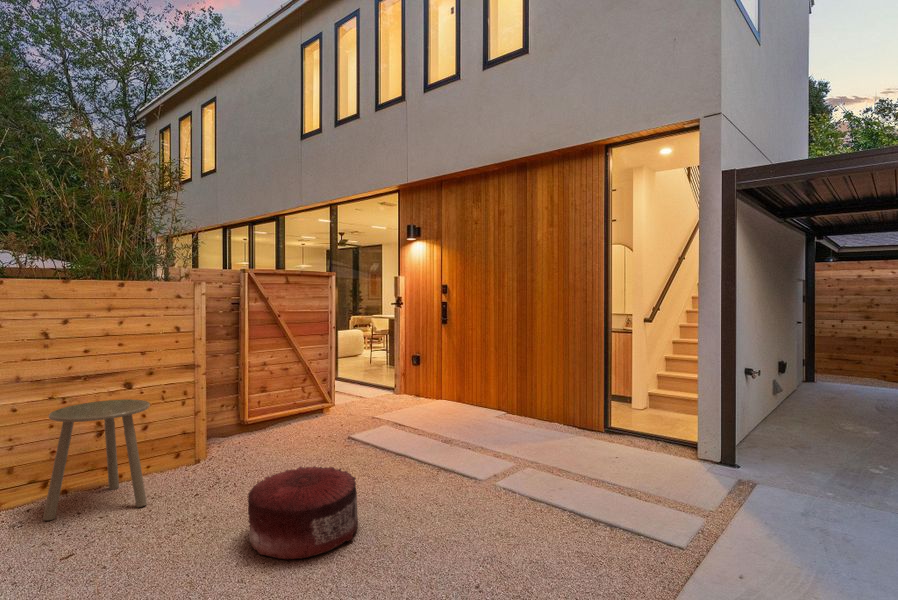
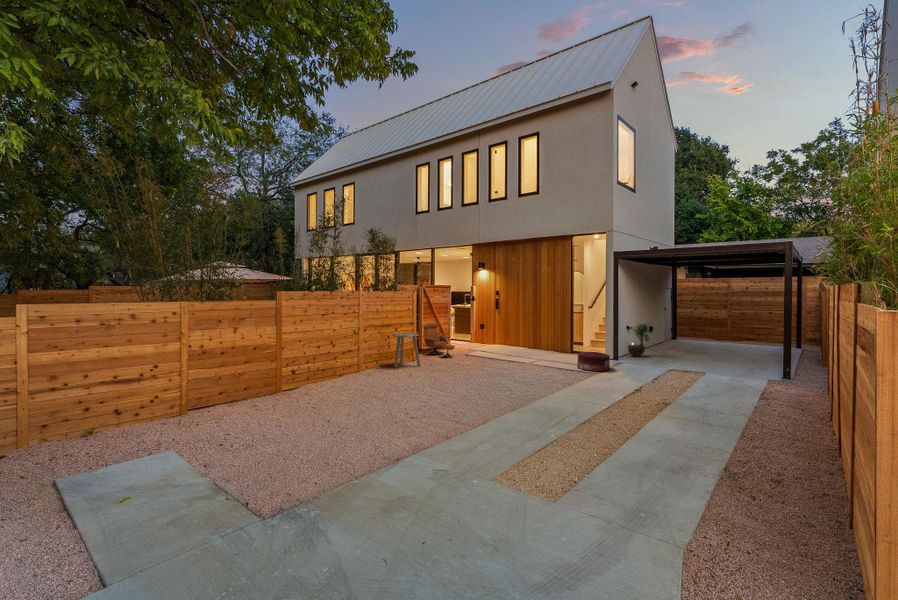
potted tree: none [752,354,819,447] -> present [628,324,649,357]
lounge chair: none [235,360,307,459] -> present [423,323,454,358]
pouf: present [248,466,358,559] -> present [577,352,610,371]

